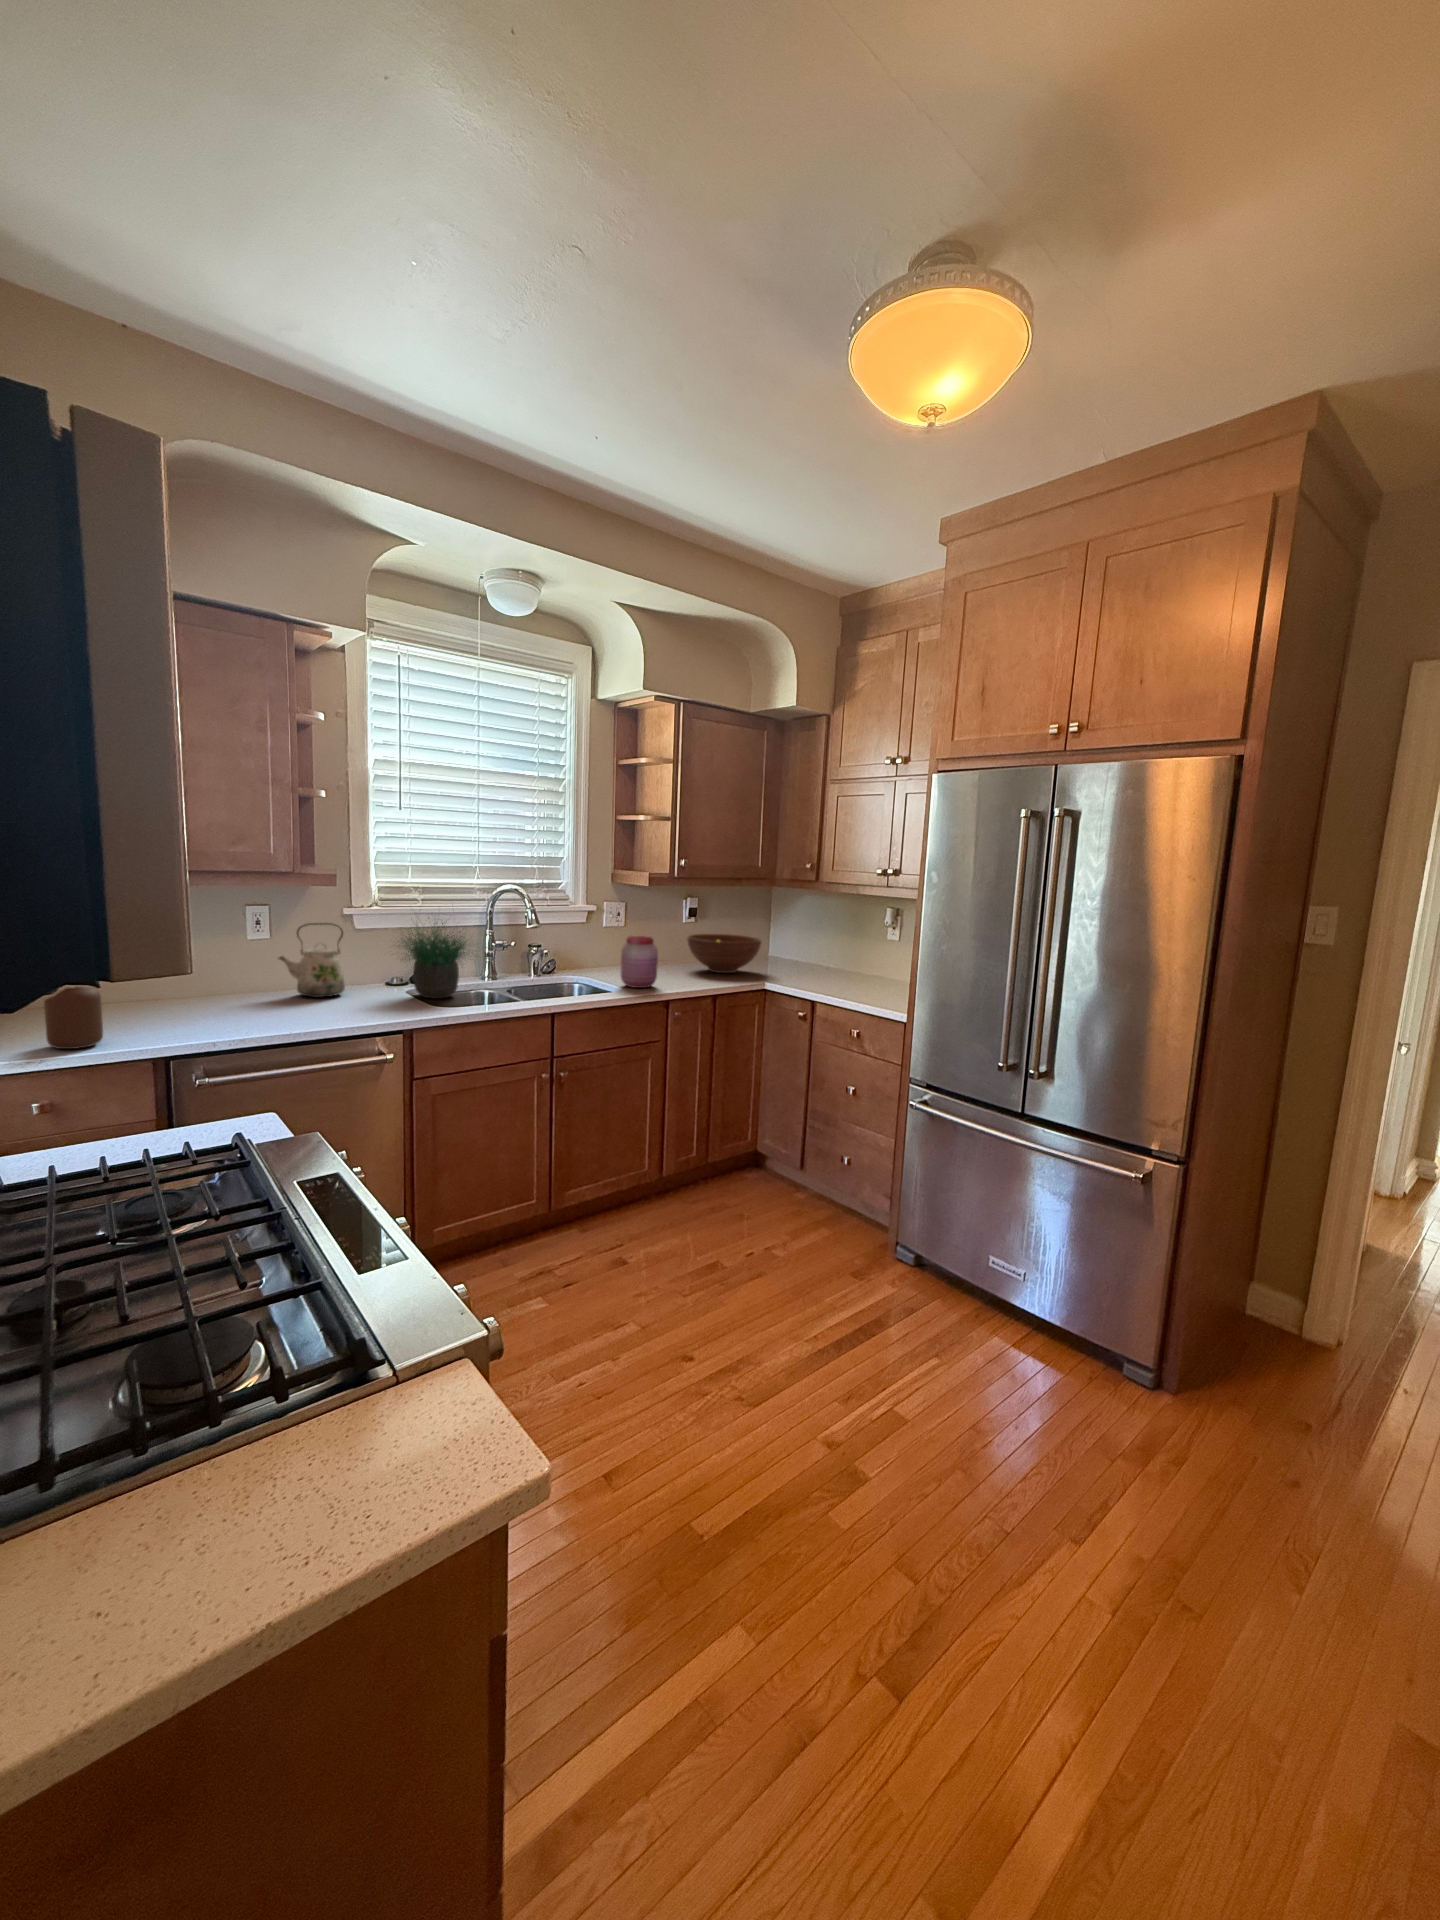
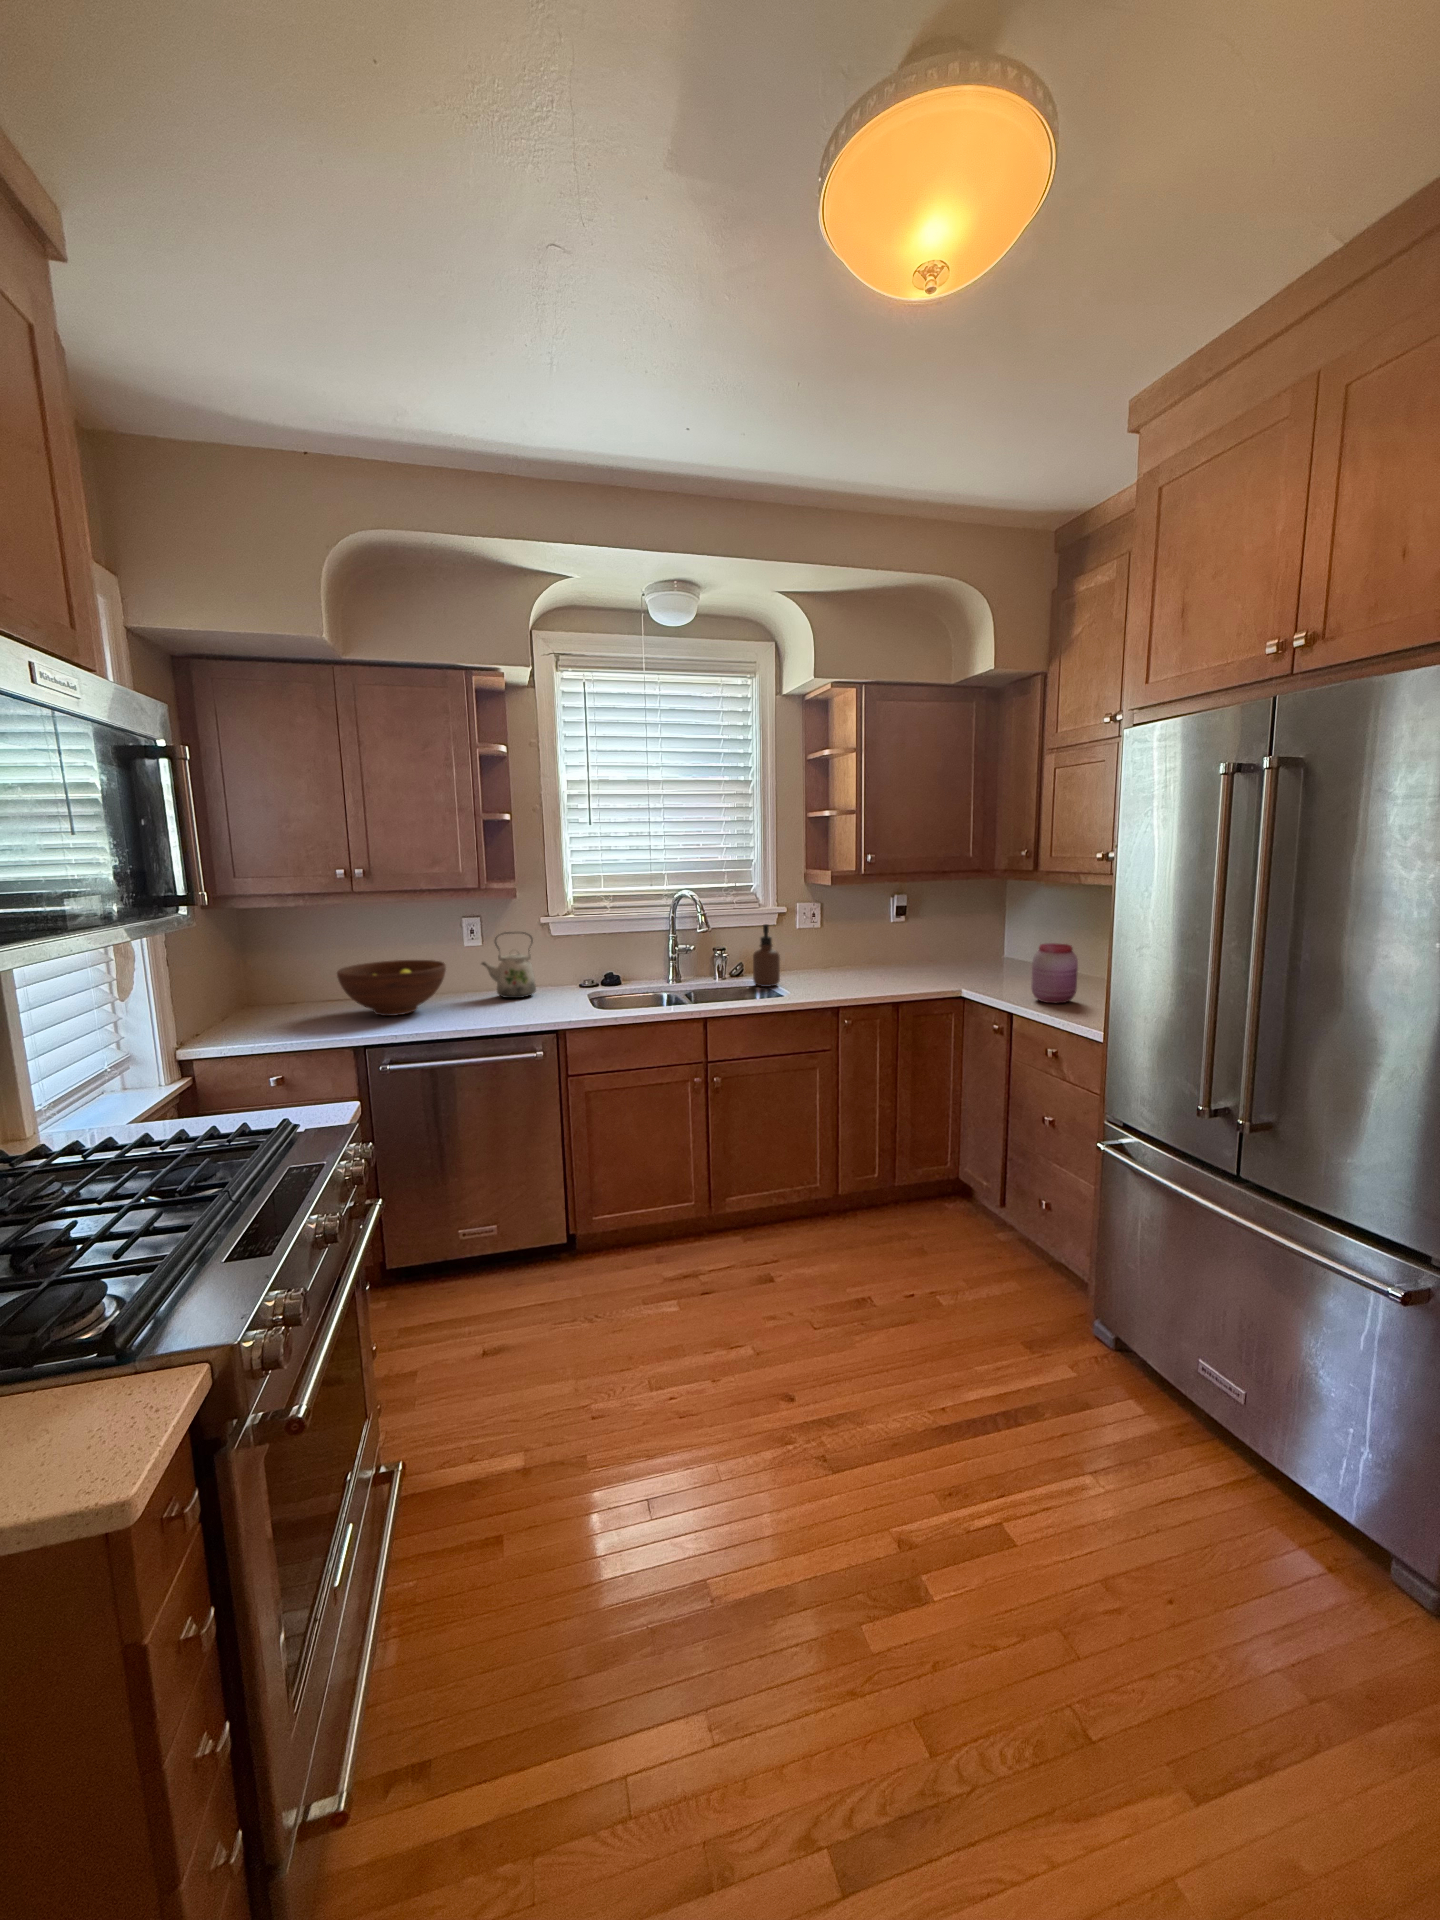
potted plant: present [395,917,470,999] -> none [556,905,651,1001]
fruit bowl: present [687,934,761,973] -> present [337,960,446,1016]
jar: present [621,936,658,988] -> present [1031,943,1078,1003]
soap dispenser: present [44,987,103,1049] -> present [753,924,780,987]

